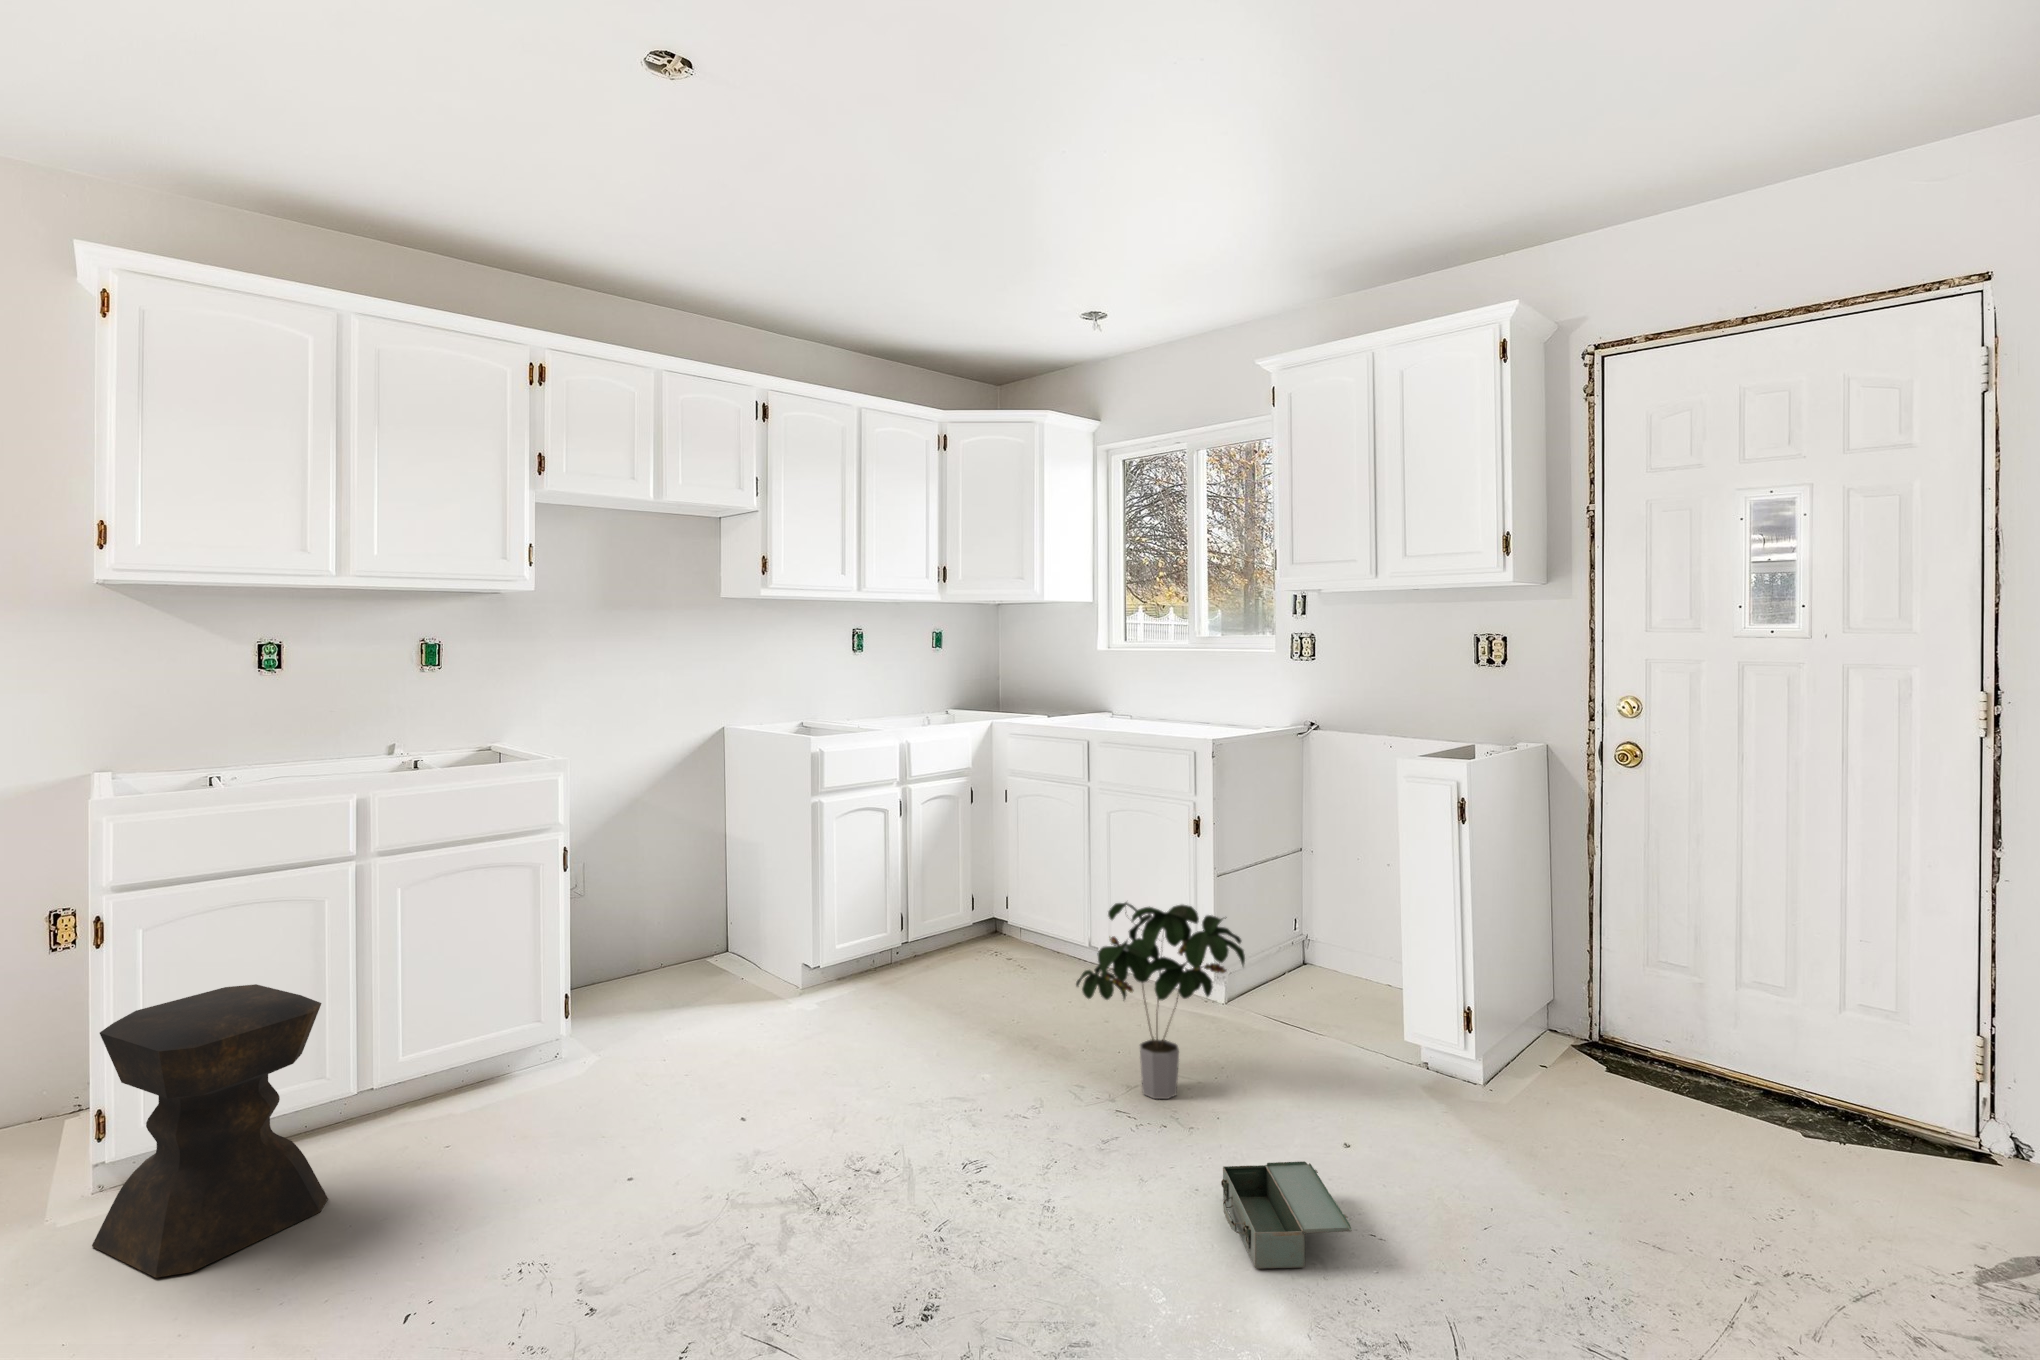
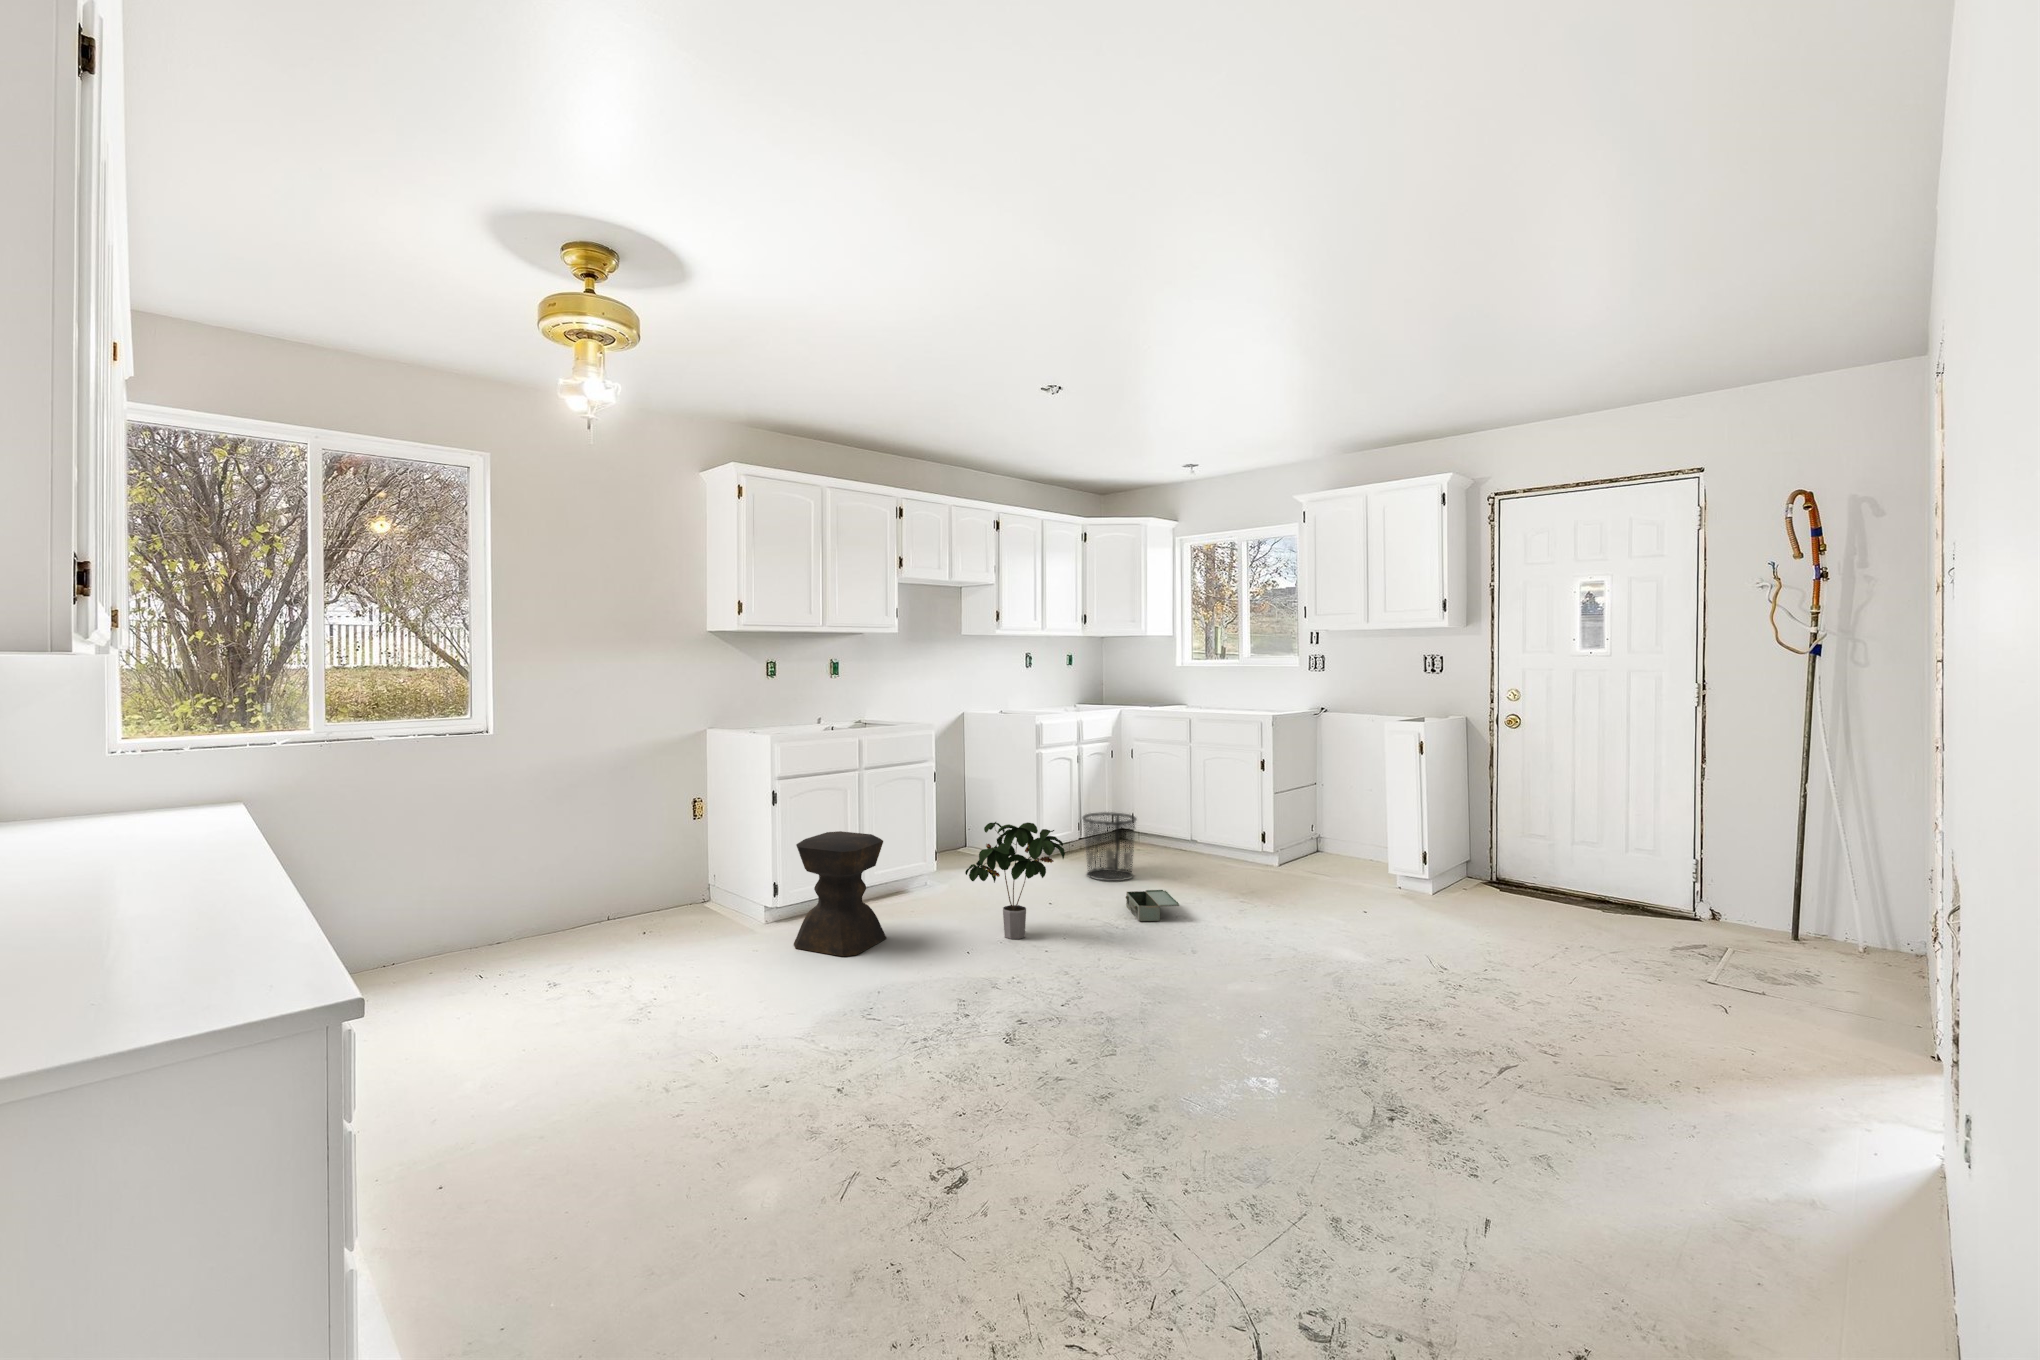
potted plant: present [1076,902,1245,1099] -> present [965,822,1065,939]
trash can: none [860,910,957,1041] -> present [1083,812,1136,881]
toolbox: present [1221,1162,1352,1269] -> present [1126,890,1179,921]

